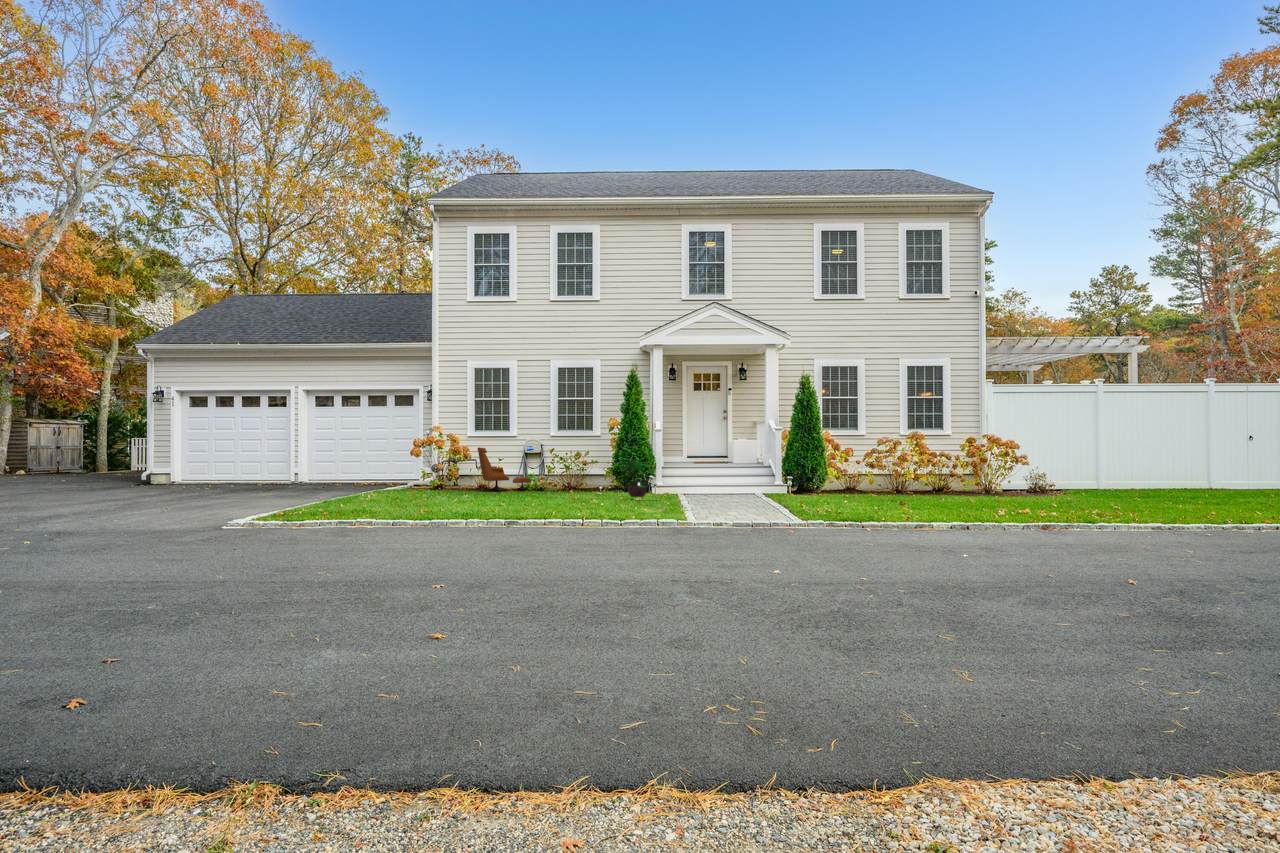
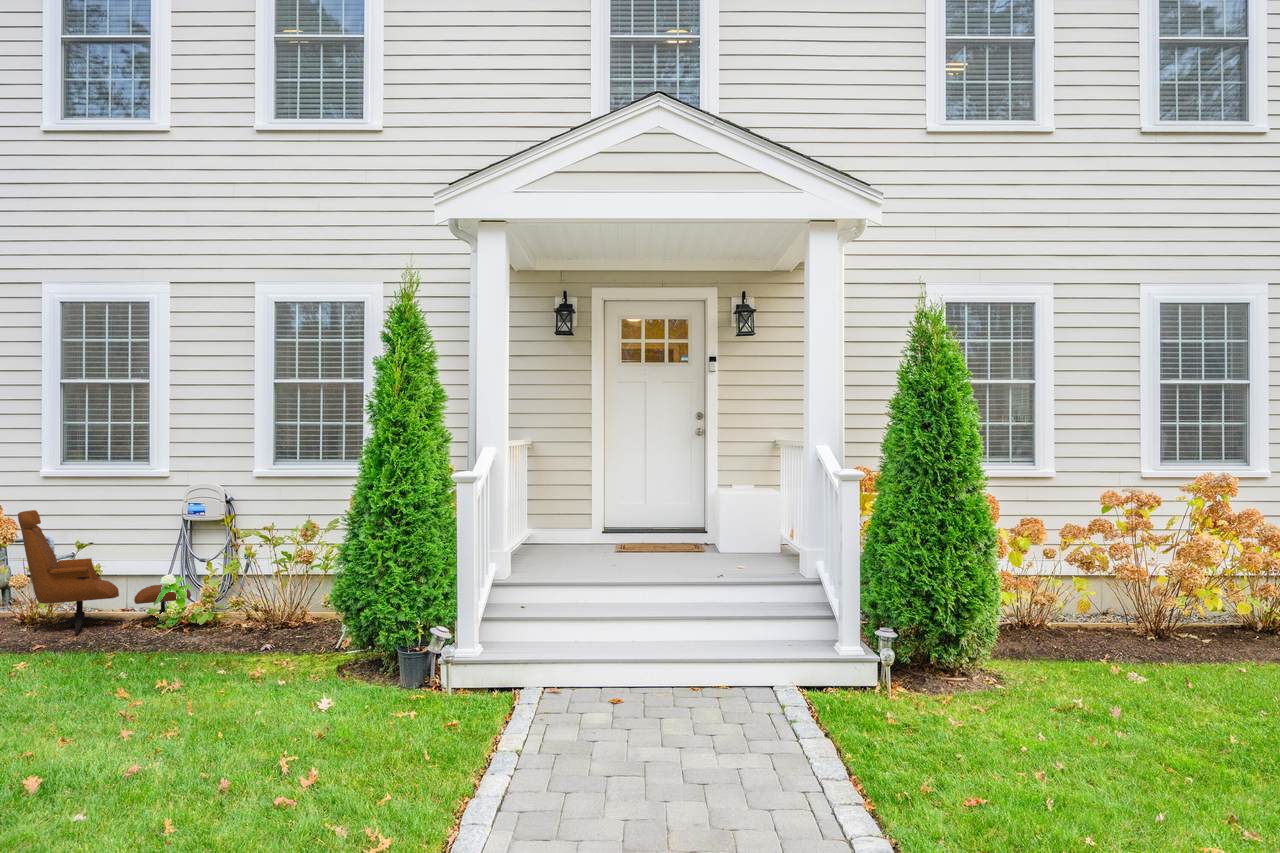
potted tree: present [623,460,647,497] -> none [350,556,442,691]

